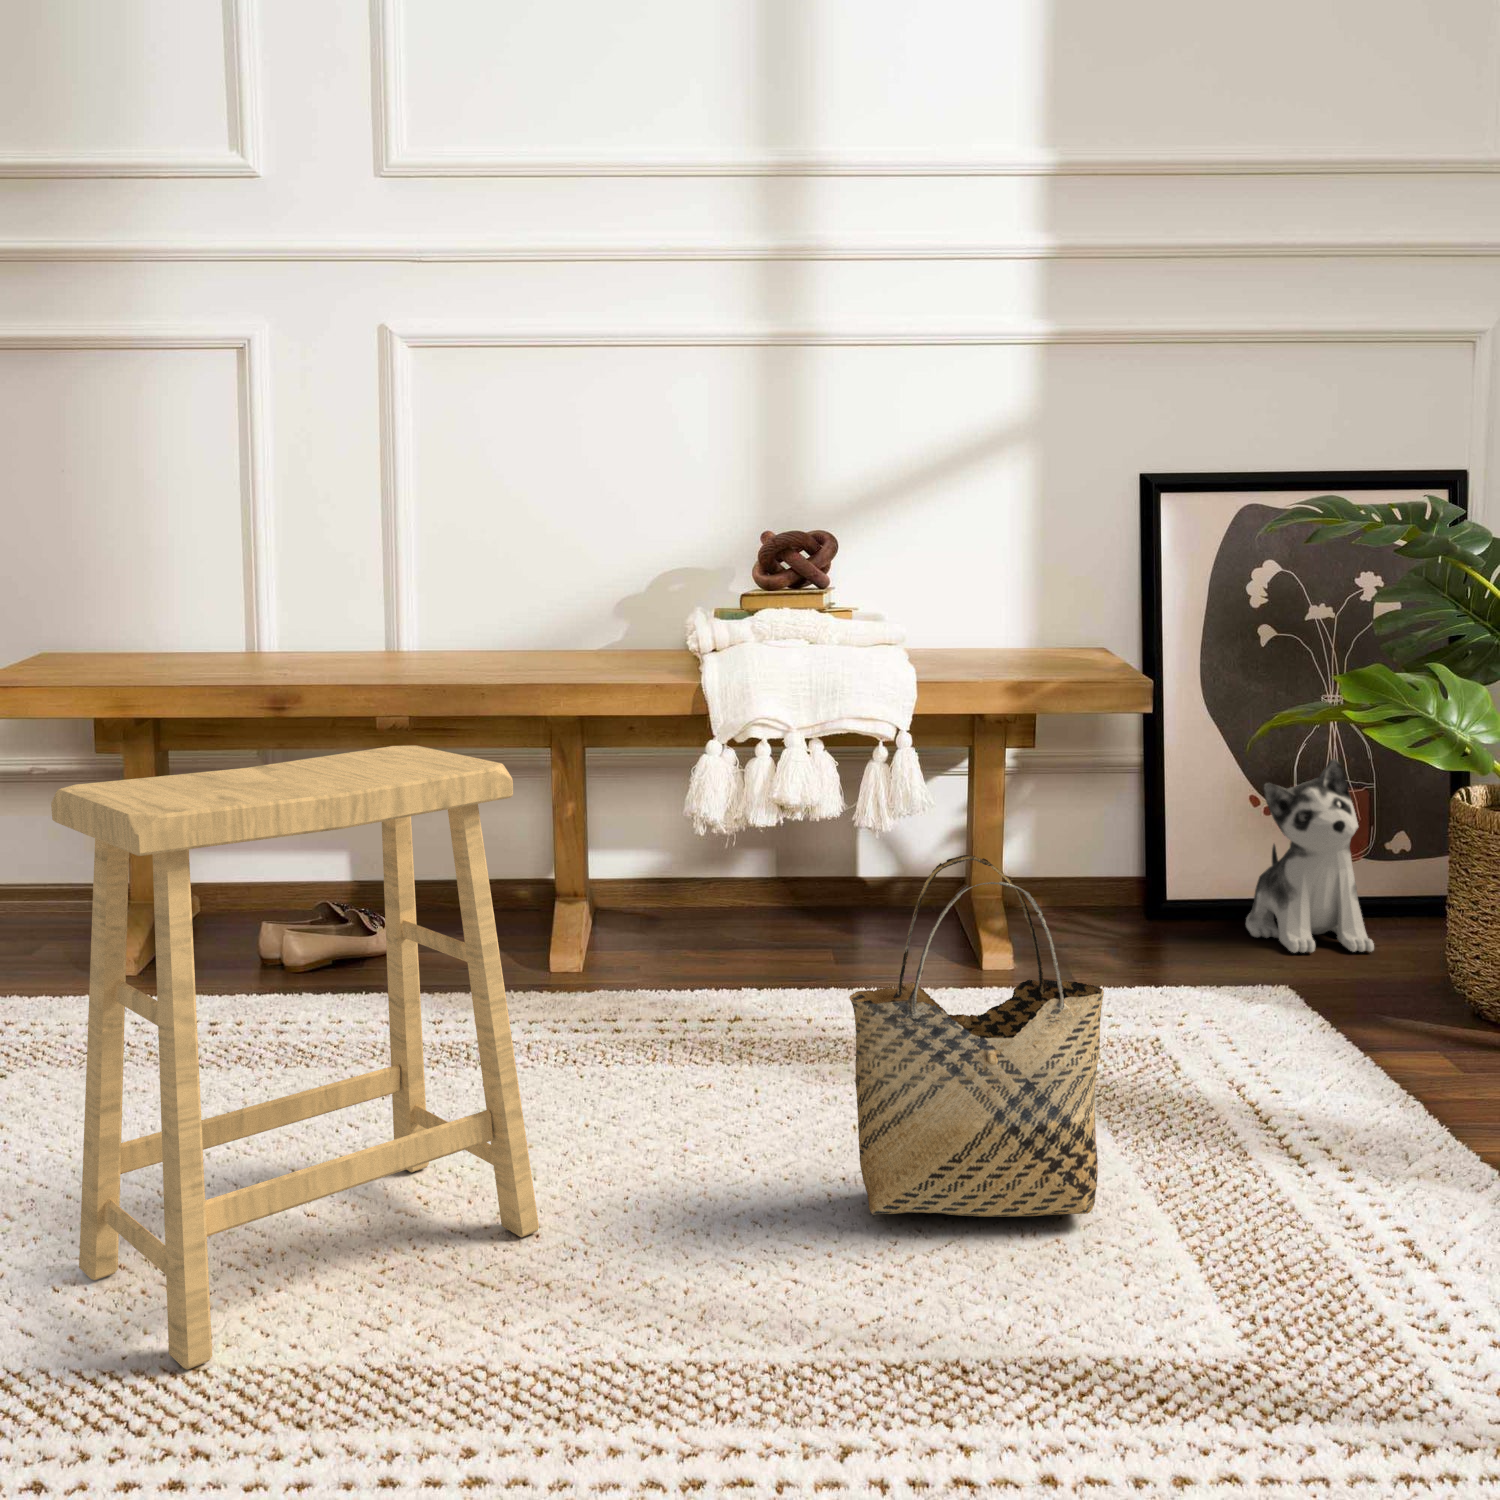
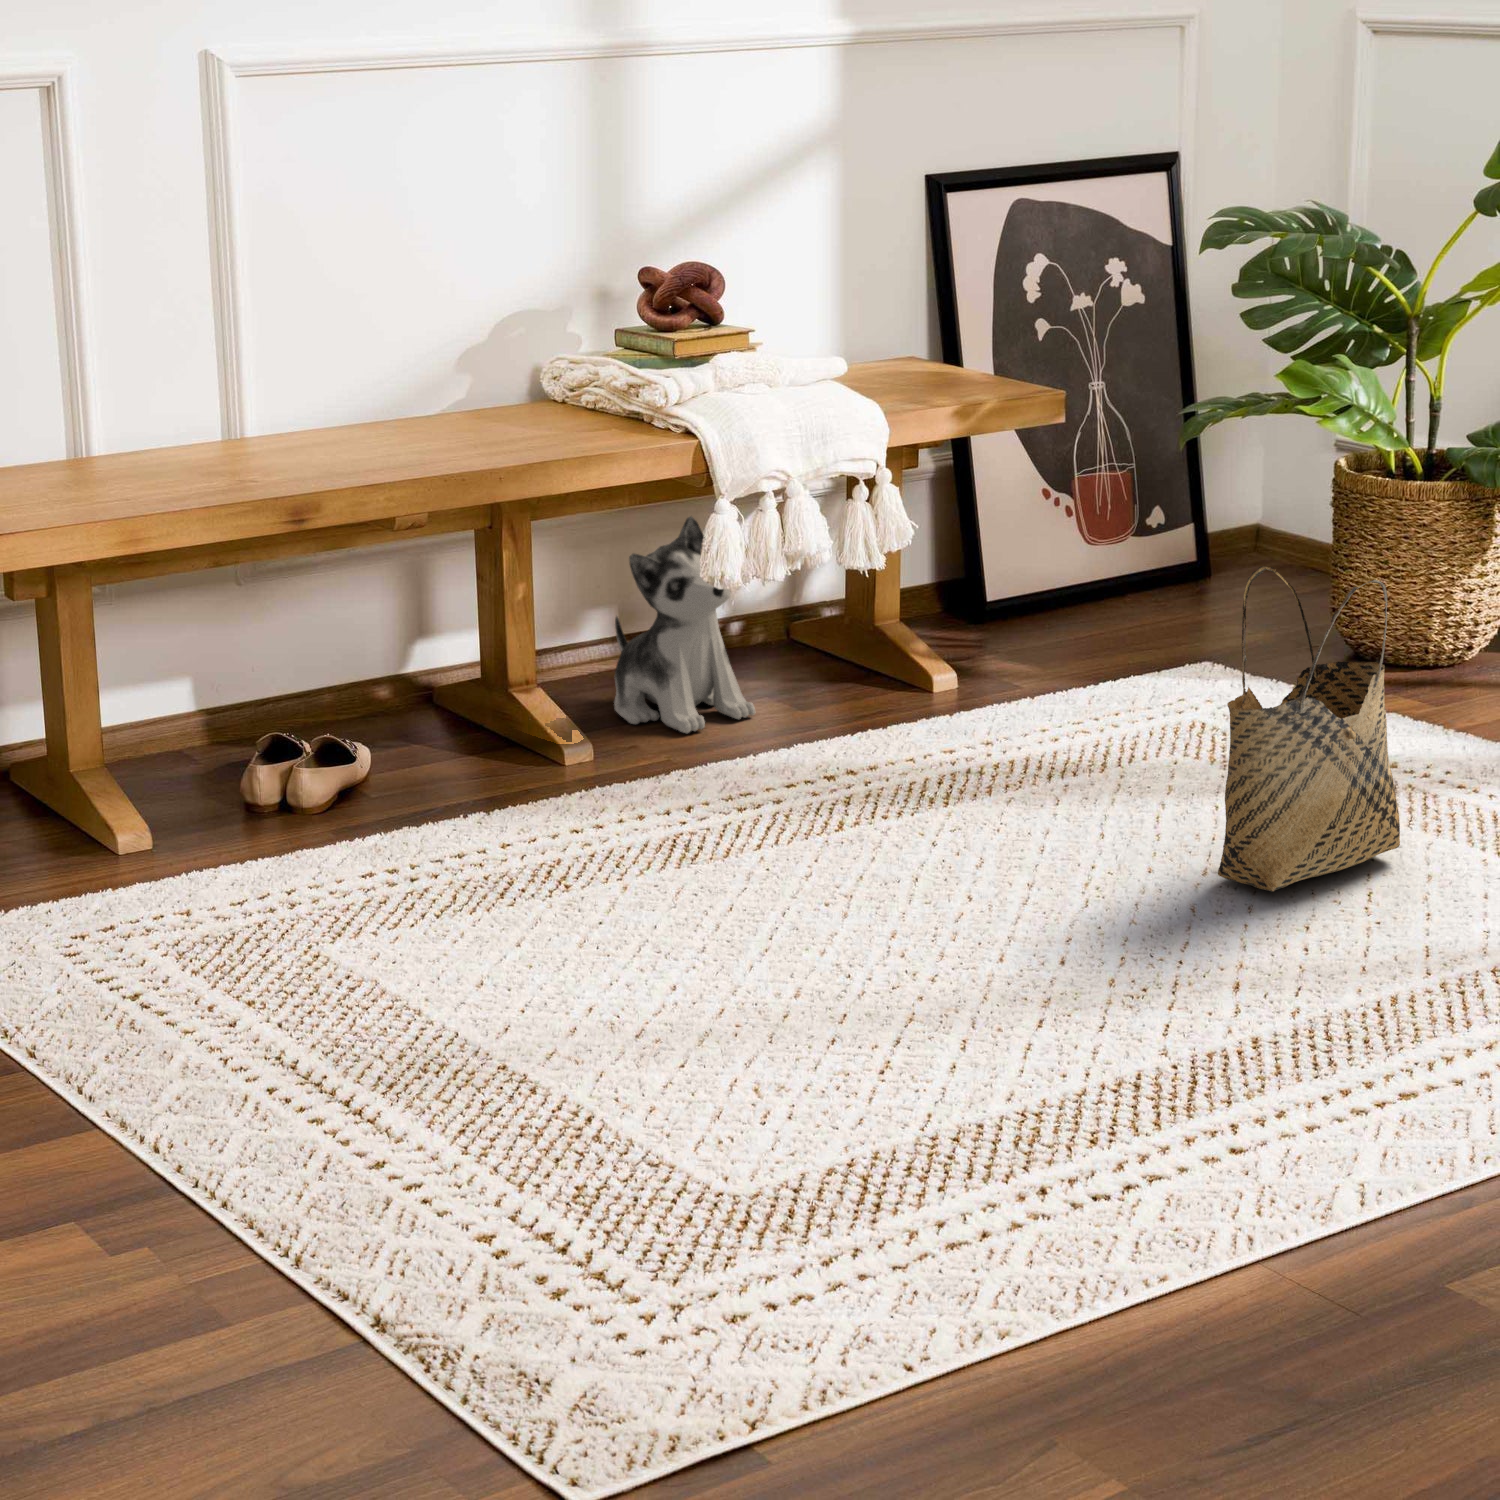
footstool: present [51,745,539,1370] -> none [756,538,1057,1158]
plush toy: present [1246,759,1374,953] -> present [614,516,755,733]

